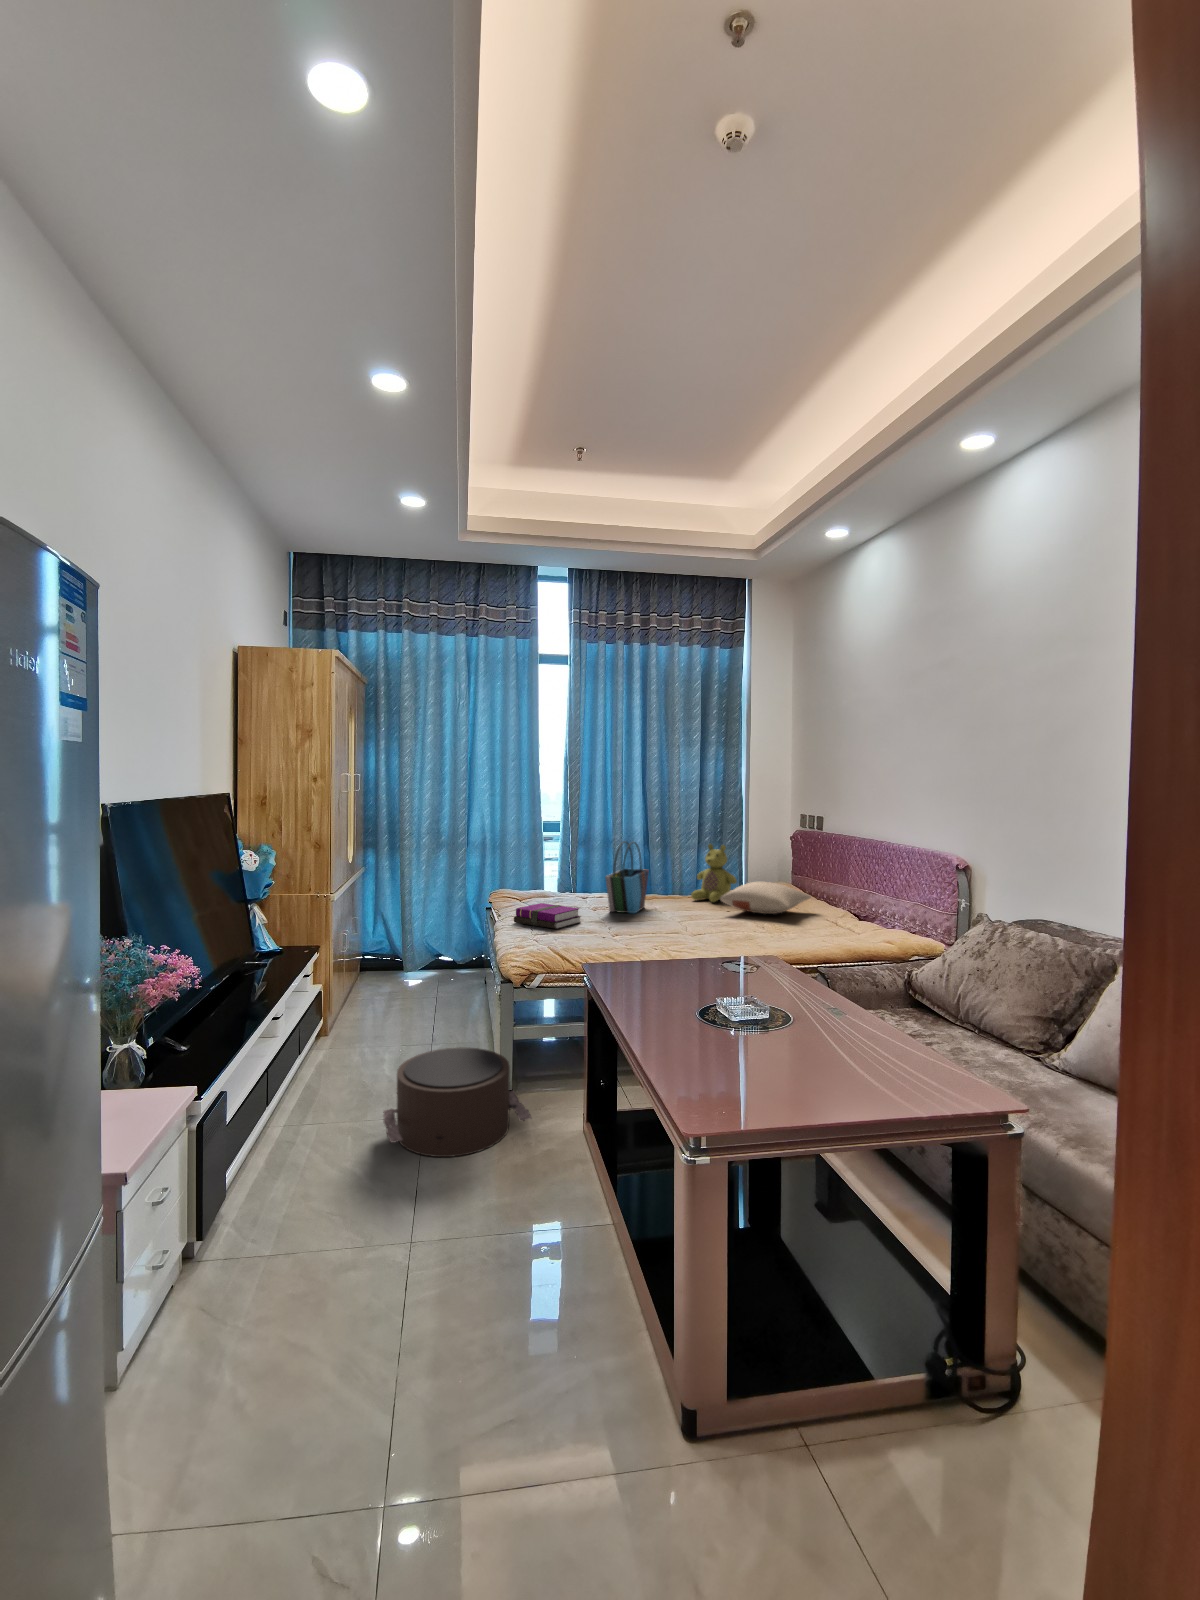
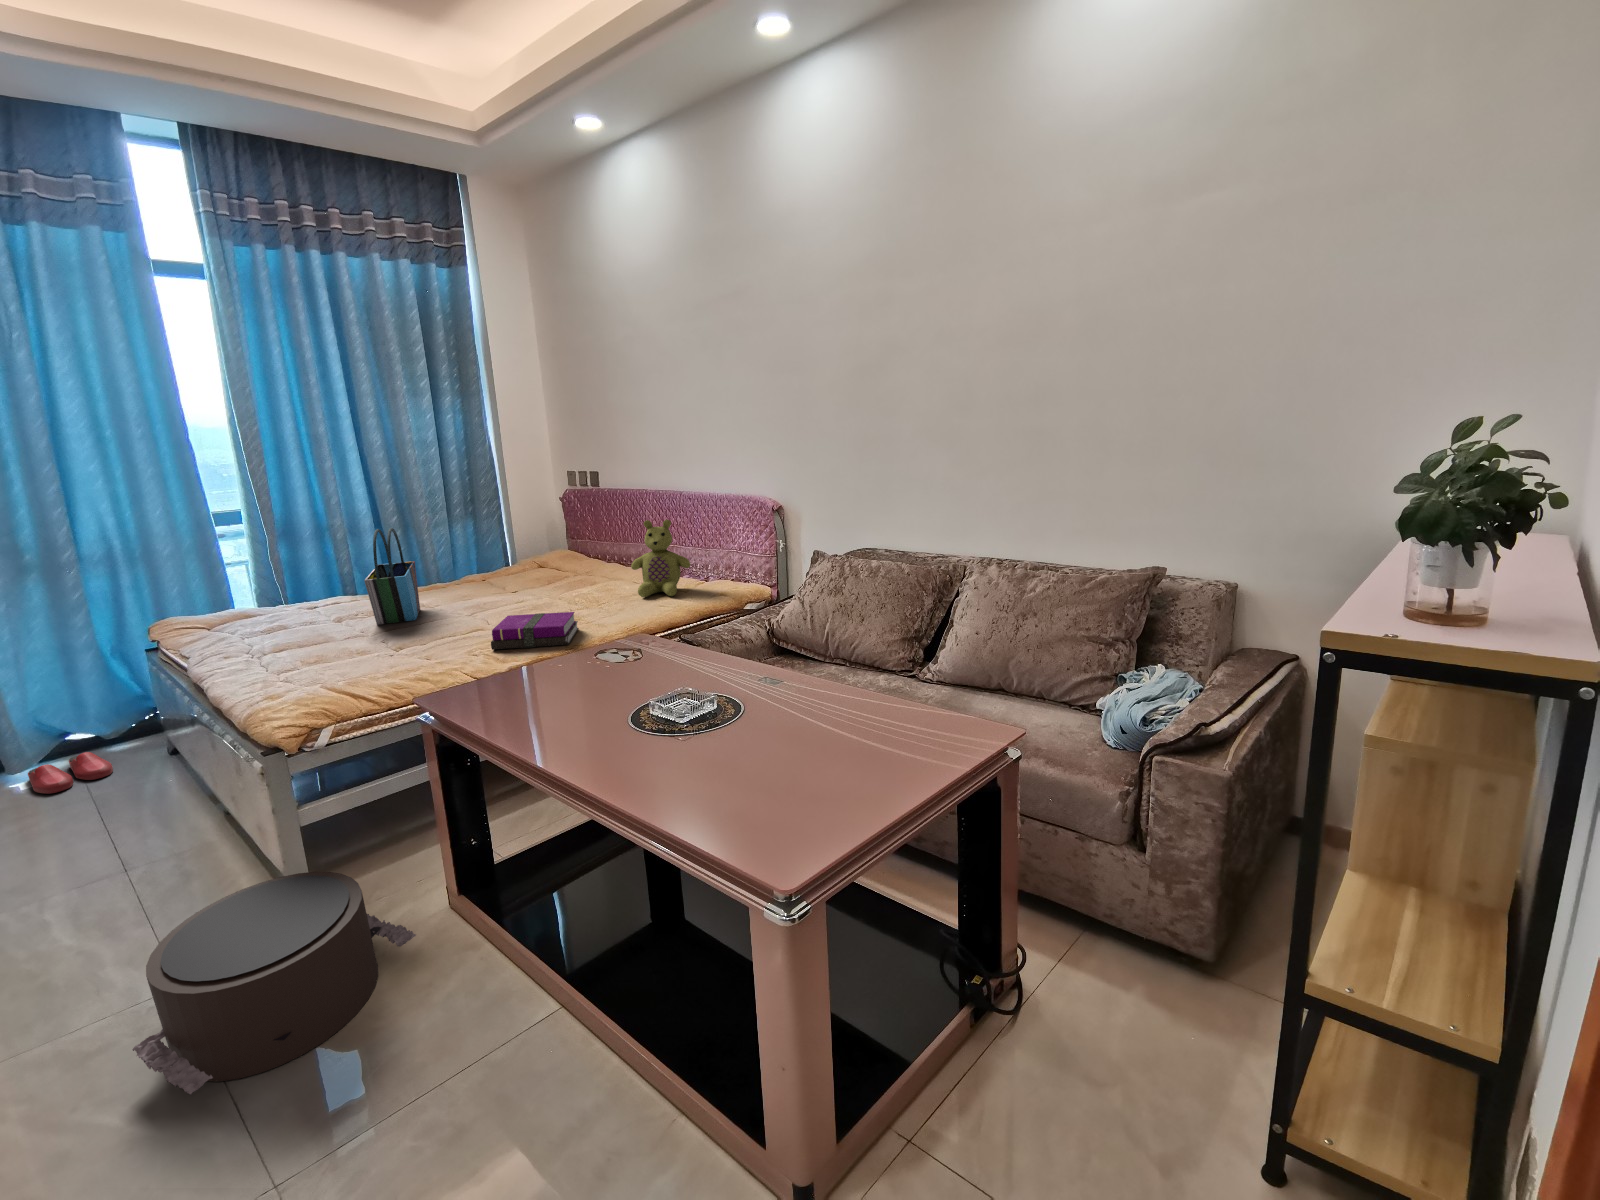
stuffed bear: present [691,844,737,902] -> present [631,520,691,597]
pillow: present [720,882,811,914] -> none [522,553,616,590]
notebook: present [514,903,581,929] -> present [491,612,579,650]
slippers: none [422,961,458,980] -> present [28,752,113,794]

